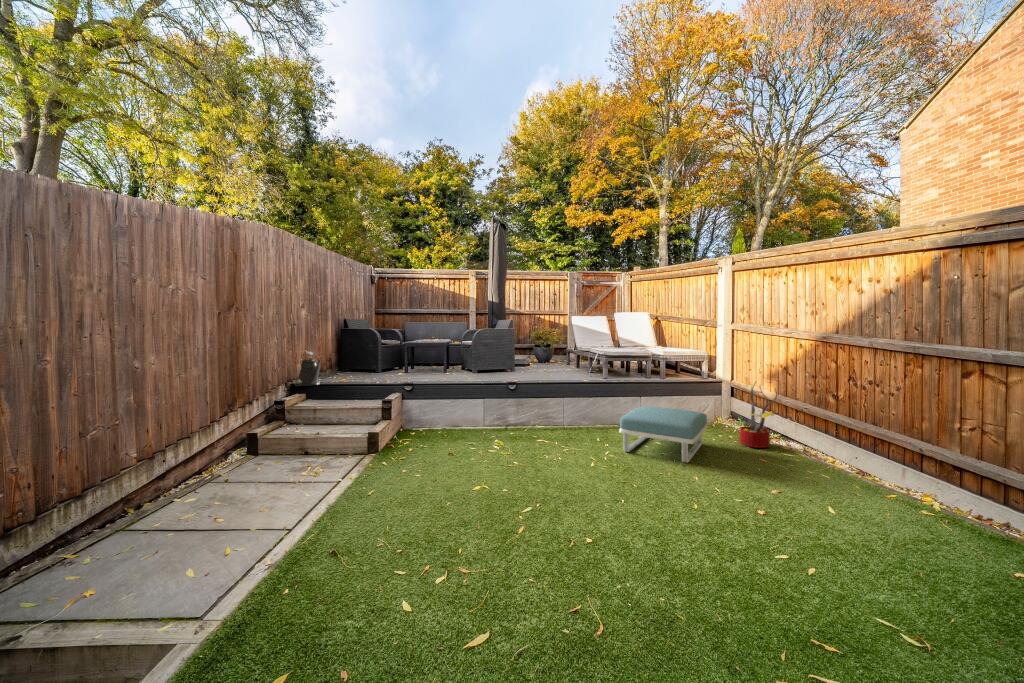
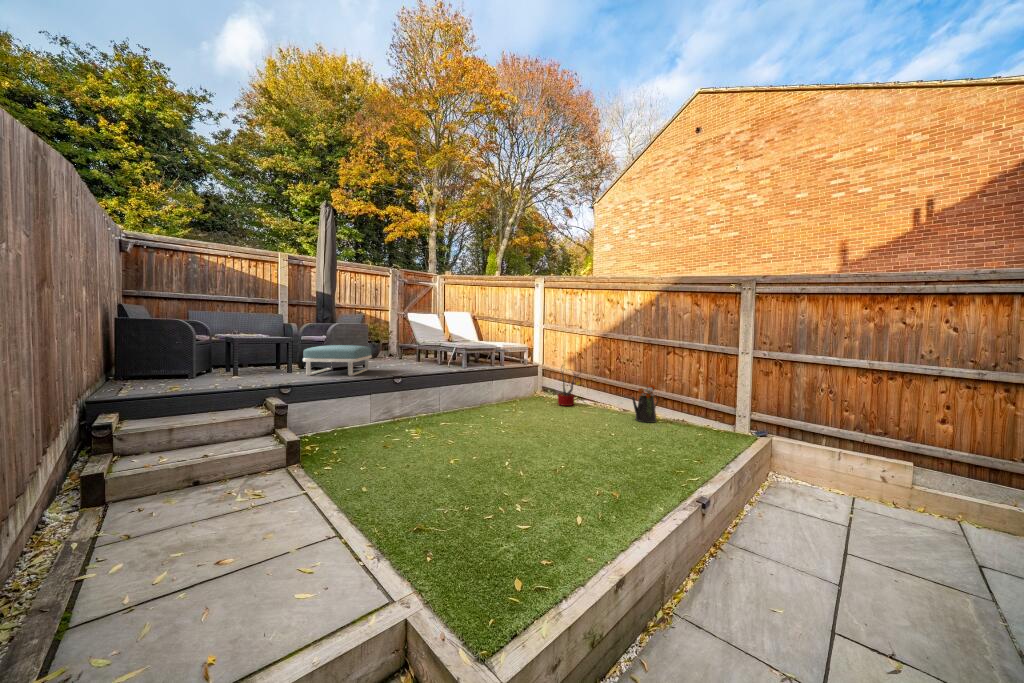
watering can: present [296,351,321,386] -> present [632,385,658,423]
footstool: present [619,406,707,463] -> present [303,345,372,376]

